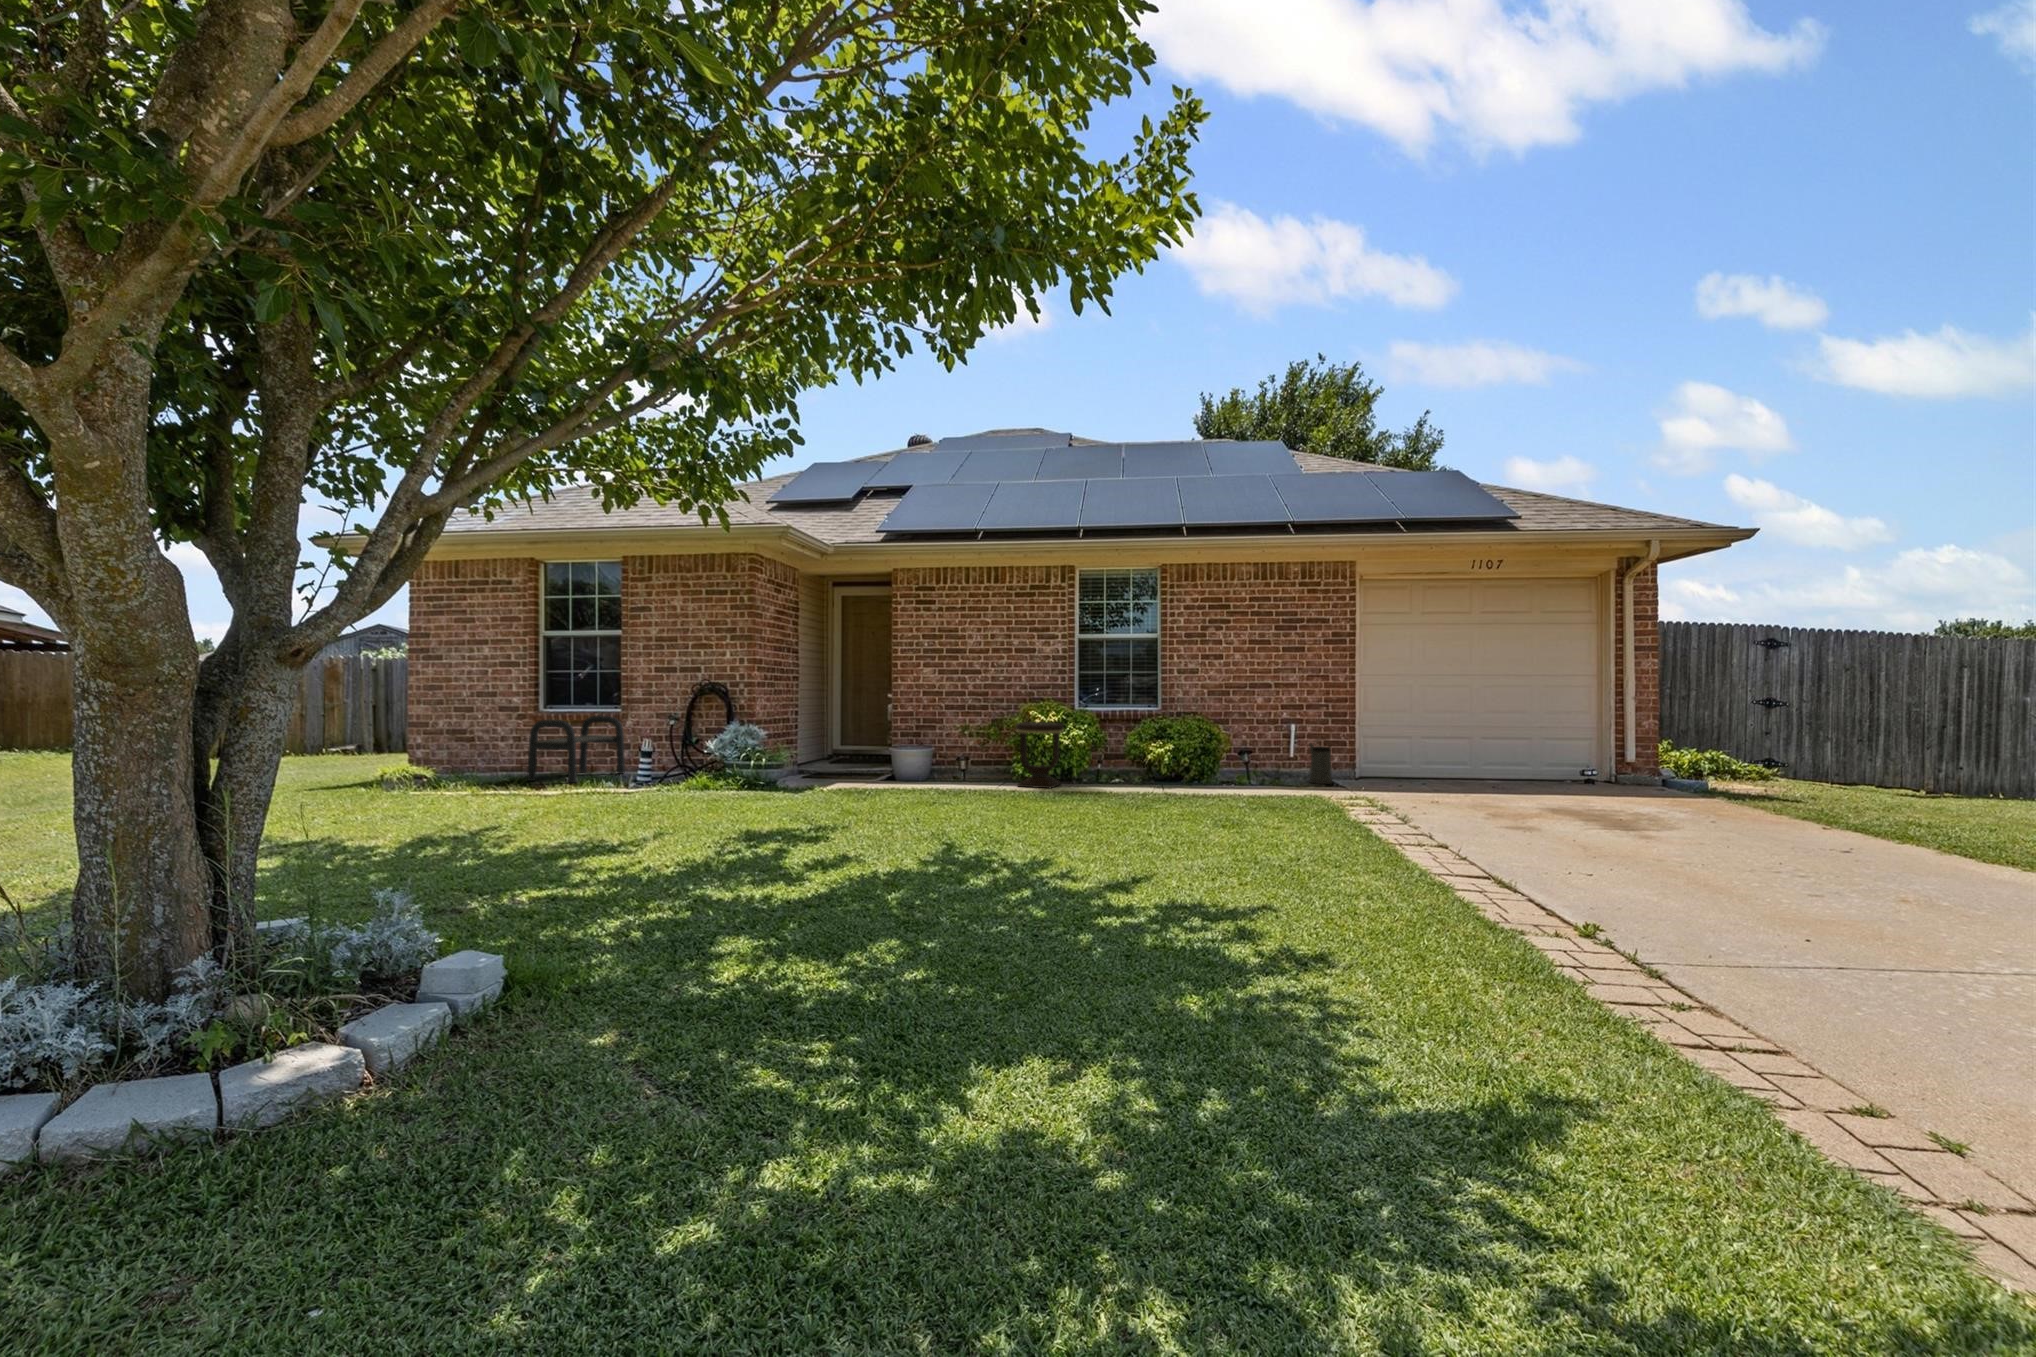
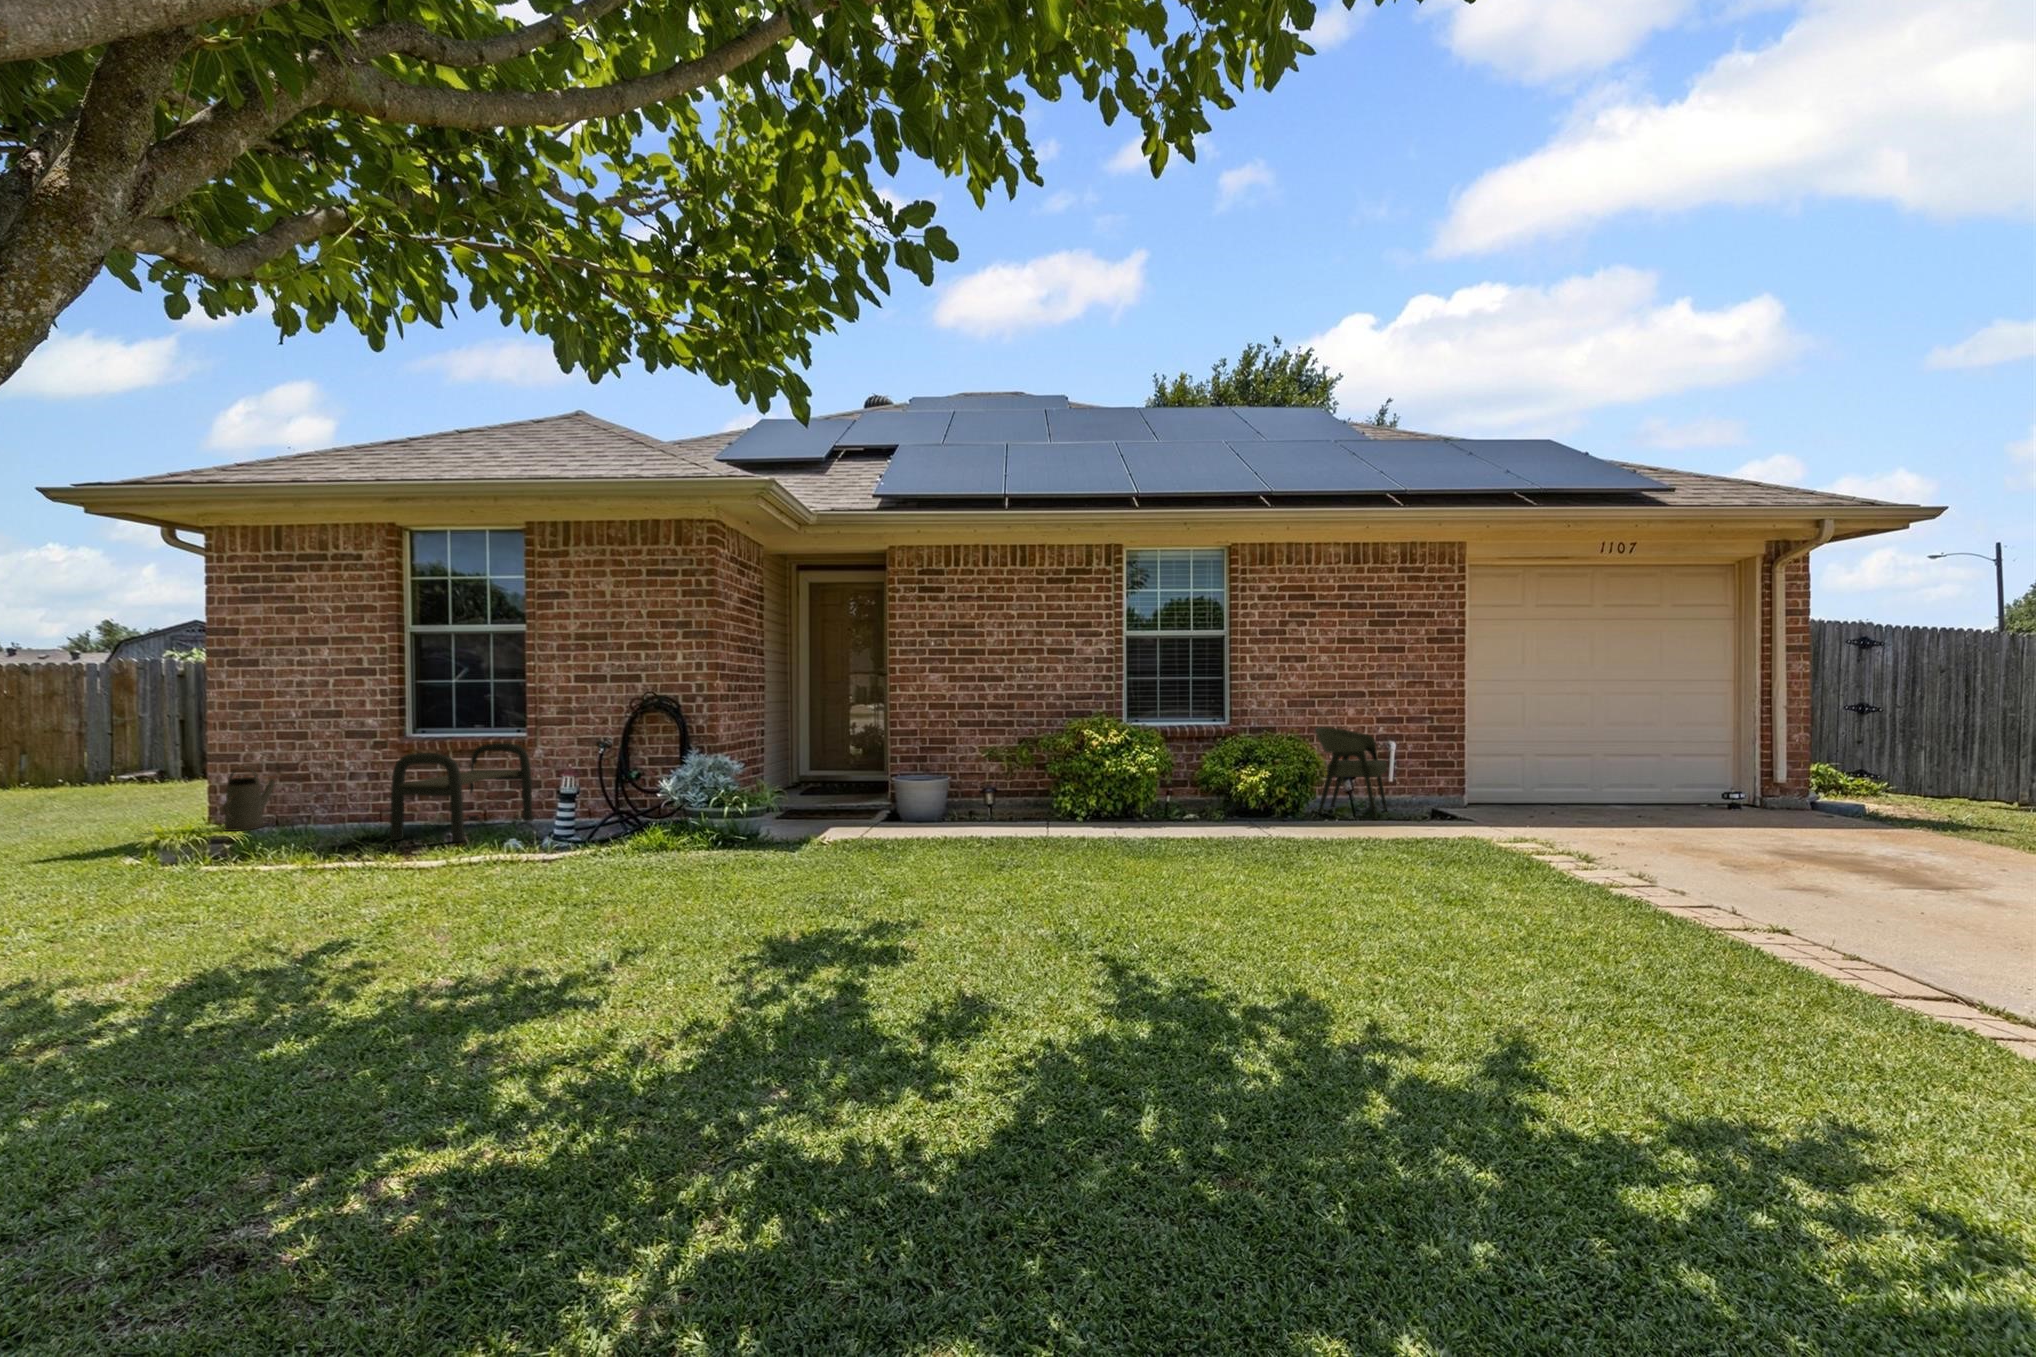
chair: none [1222,712,1283,785] -> present [1315,727,1388,820]
side table: present [1016,722,1064,788] -> none [1074,746,1137,835]
watering can: present [1309,743,1332,784] -> present [223,767,275,831]

